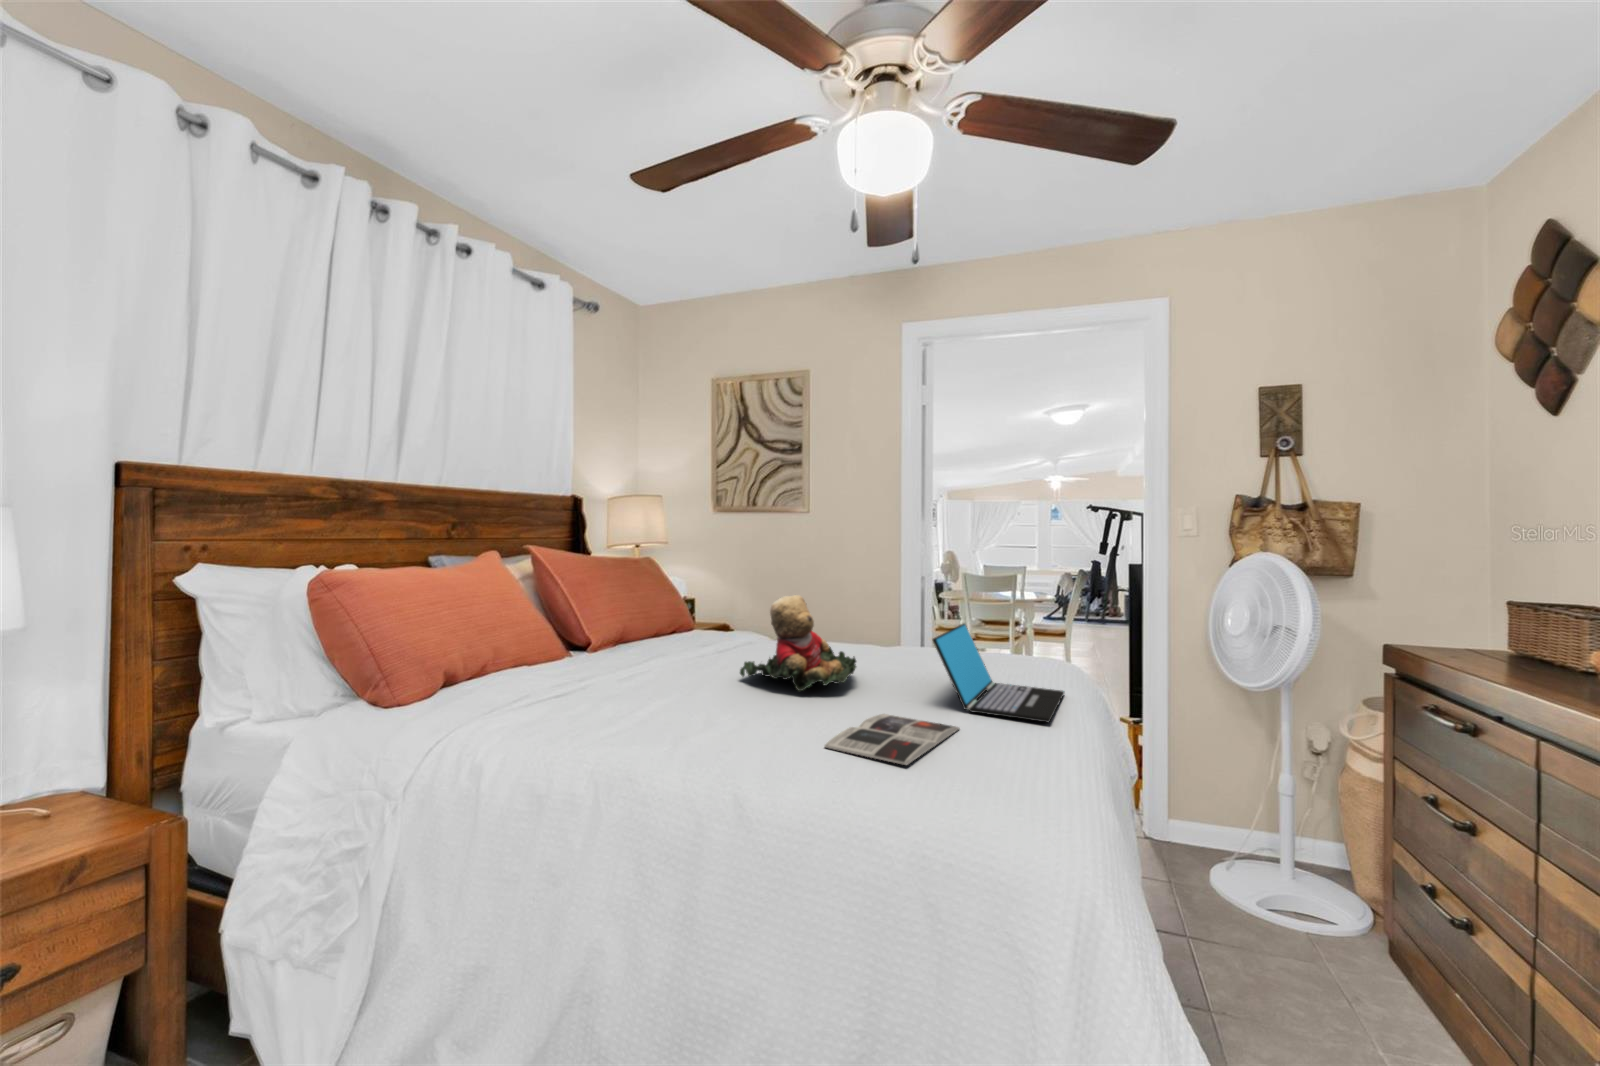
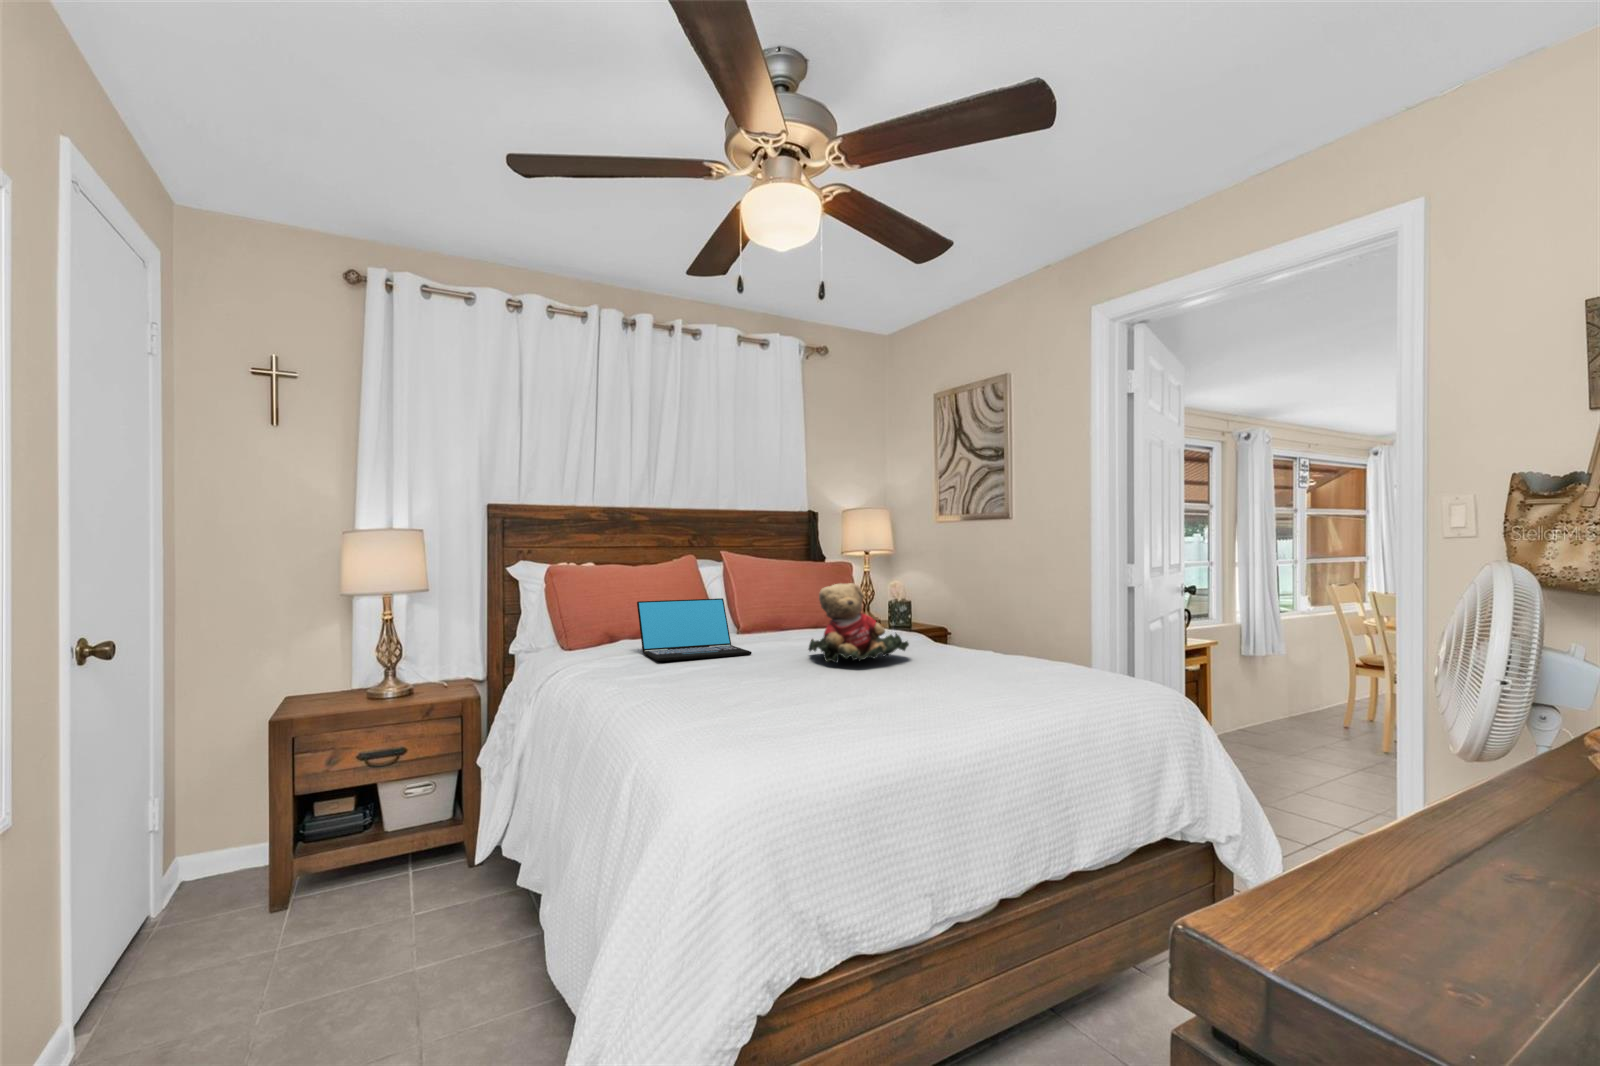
laptop: present [933,624,1064,722] -> present [637,598,752,661]
magazine: present [825,714,959,765] -> none [760,680,894,705]

